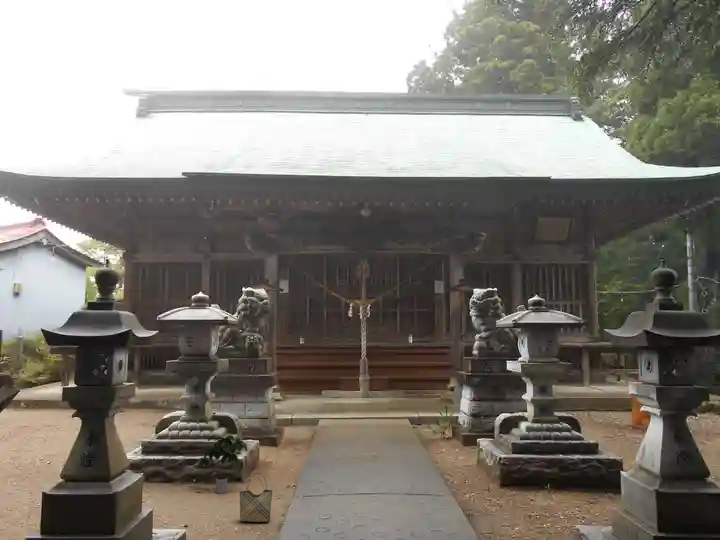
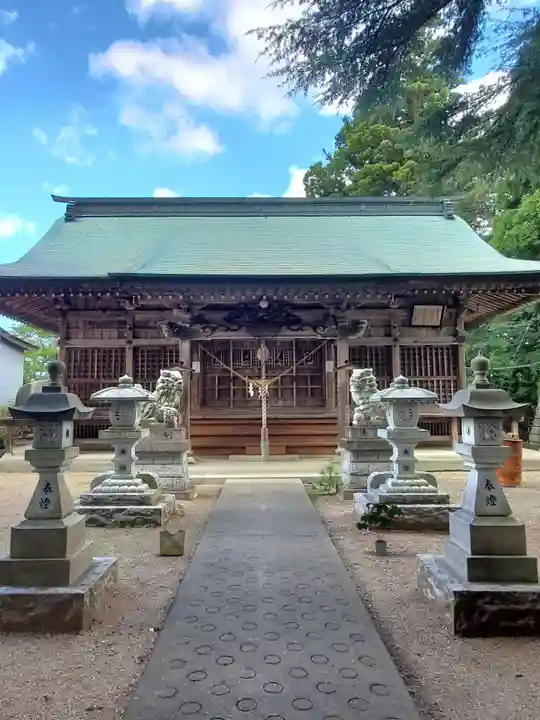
potted plant: present [198,435,247,494] -> present [356,502,404,555]

